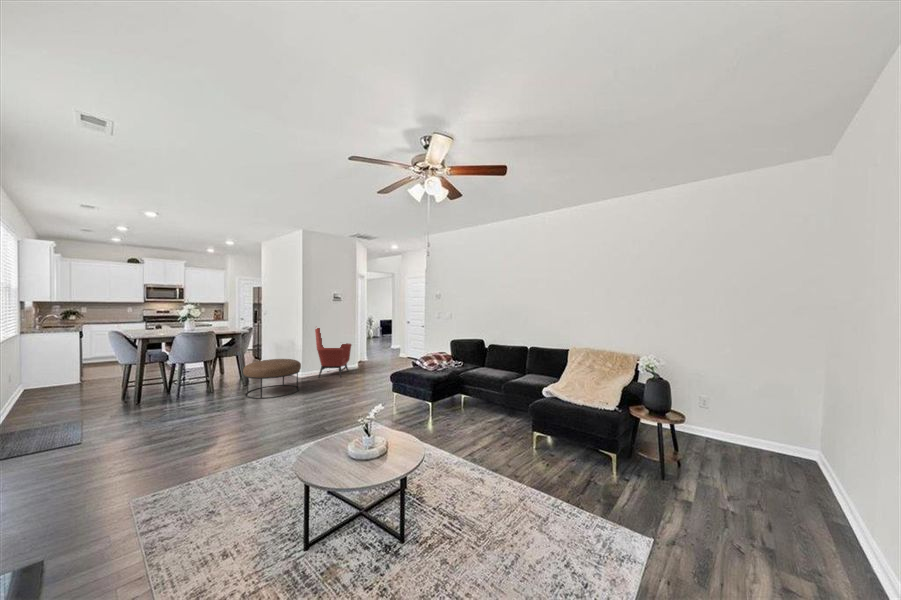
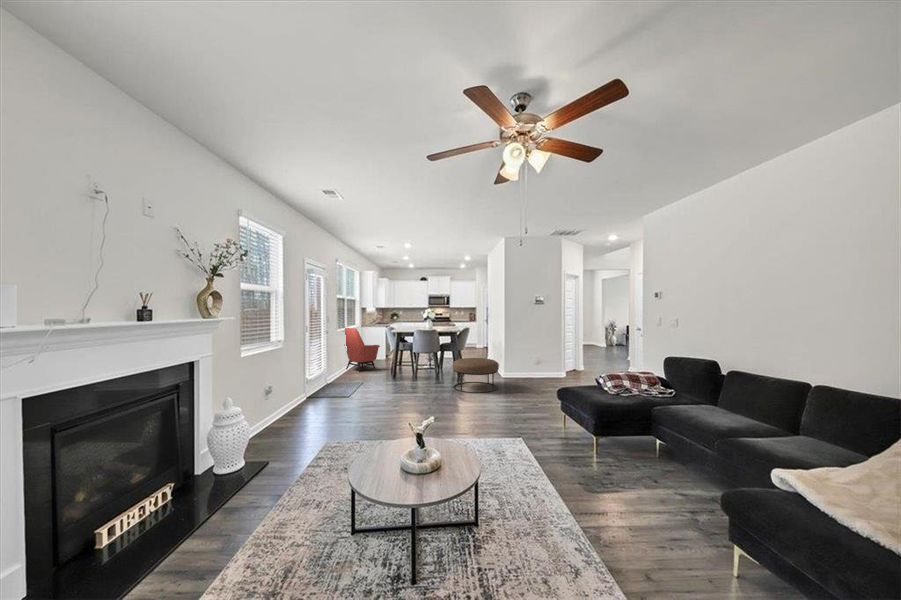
armchair: present [315,328,351,377] -> present [344,328,380,372]

